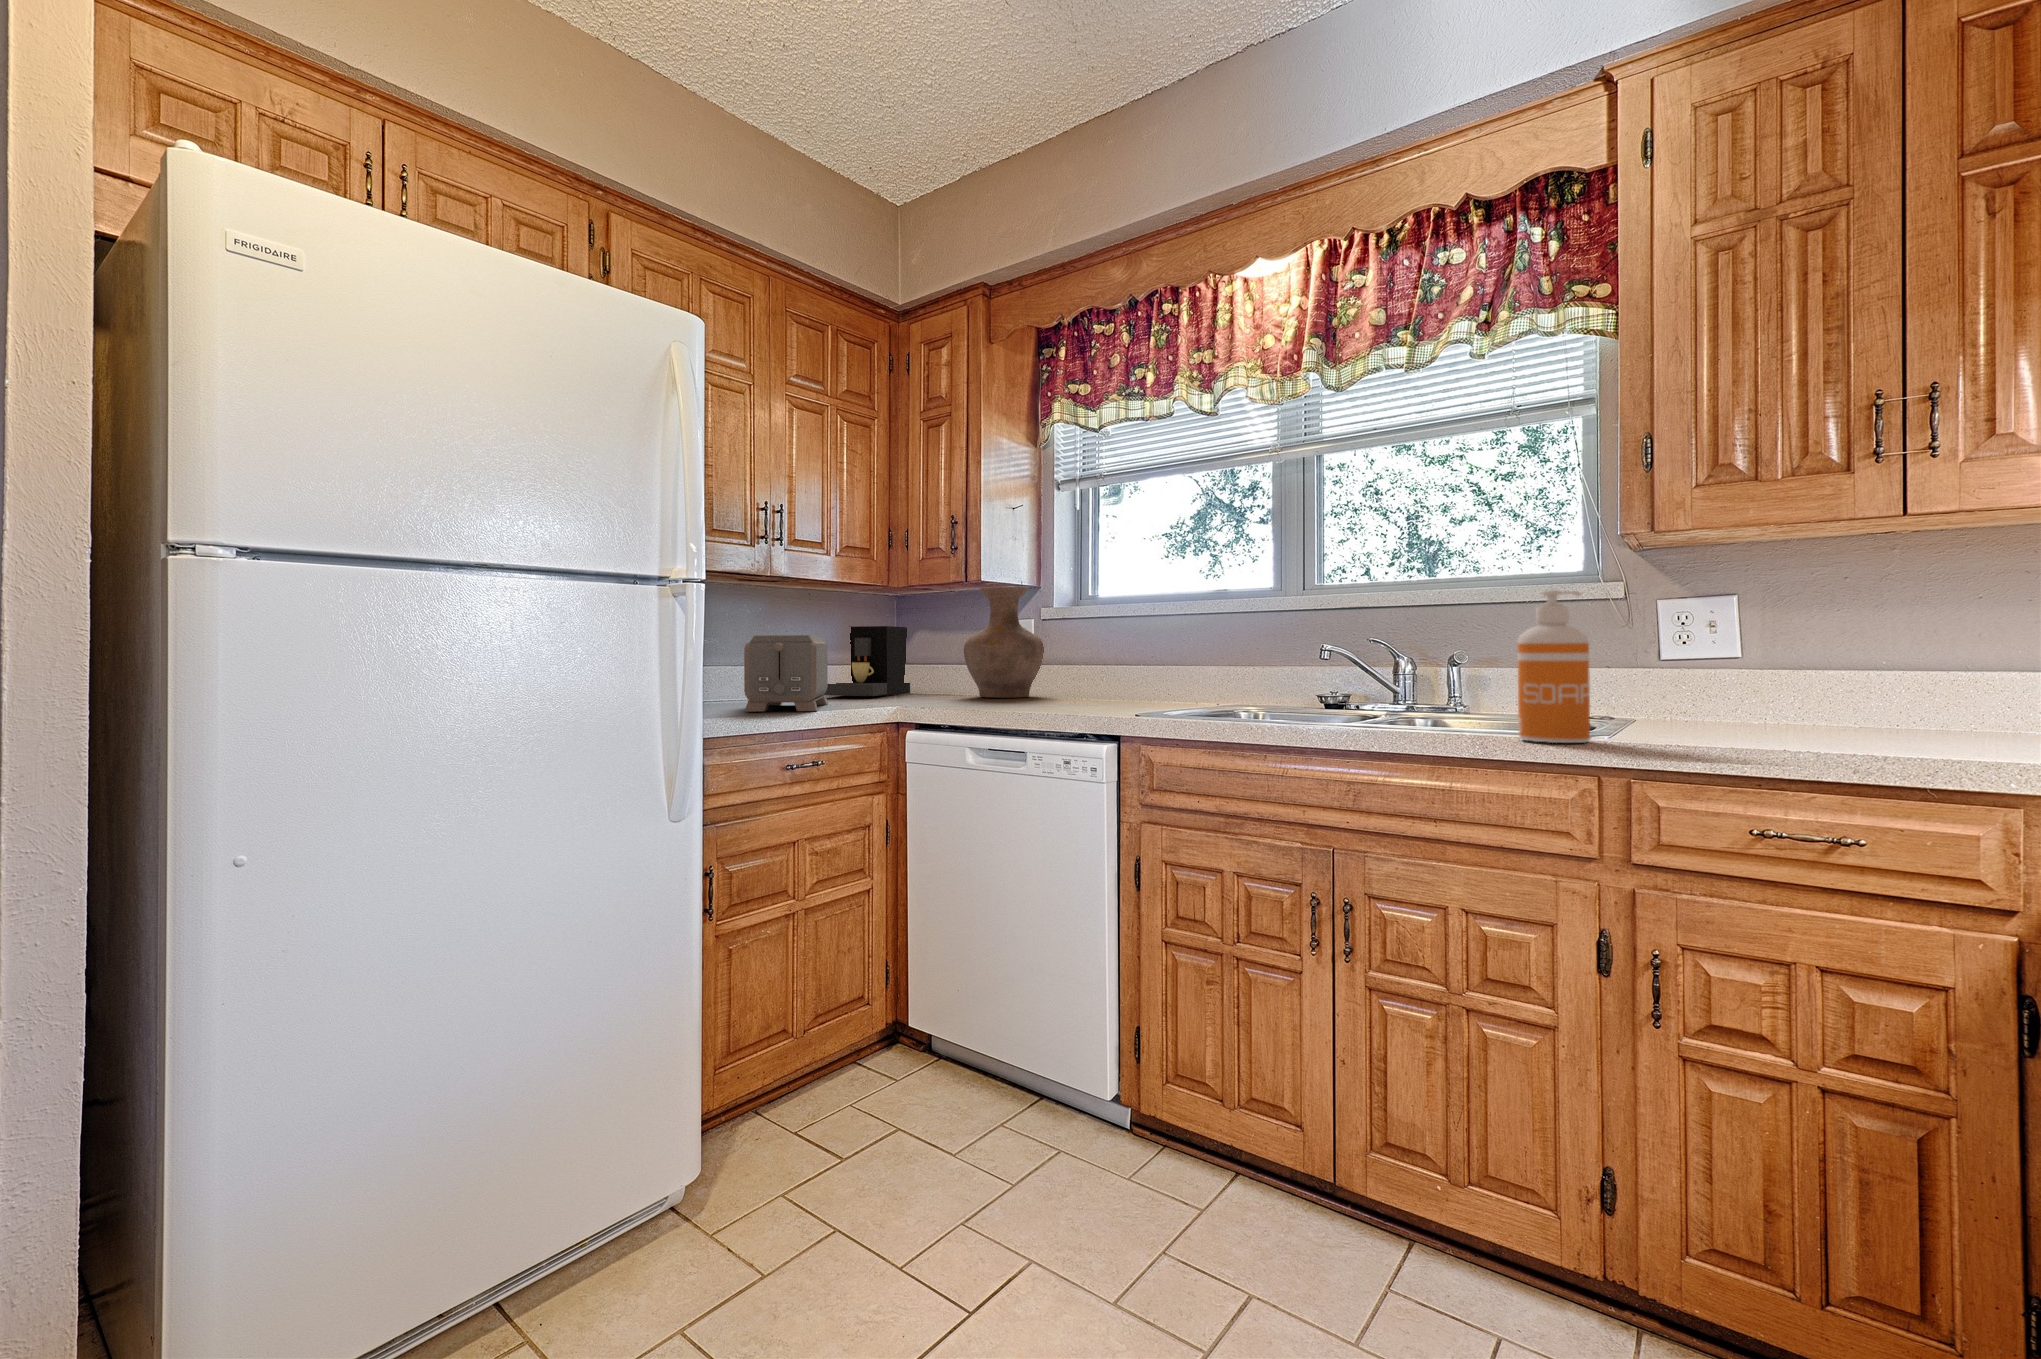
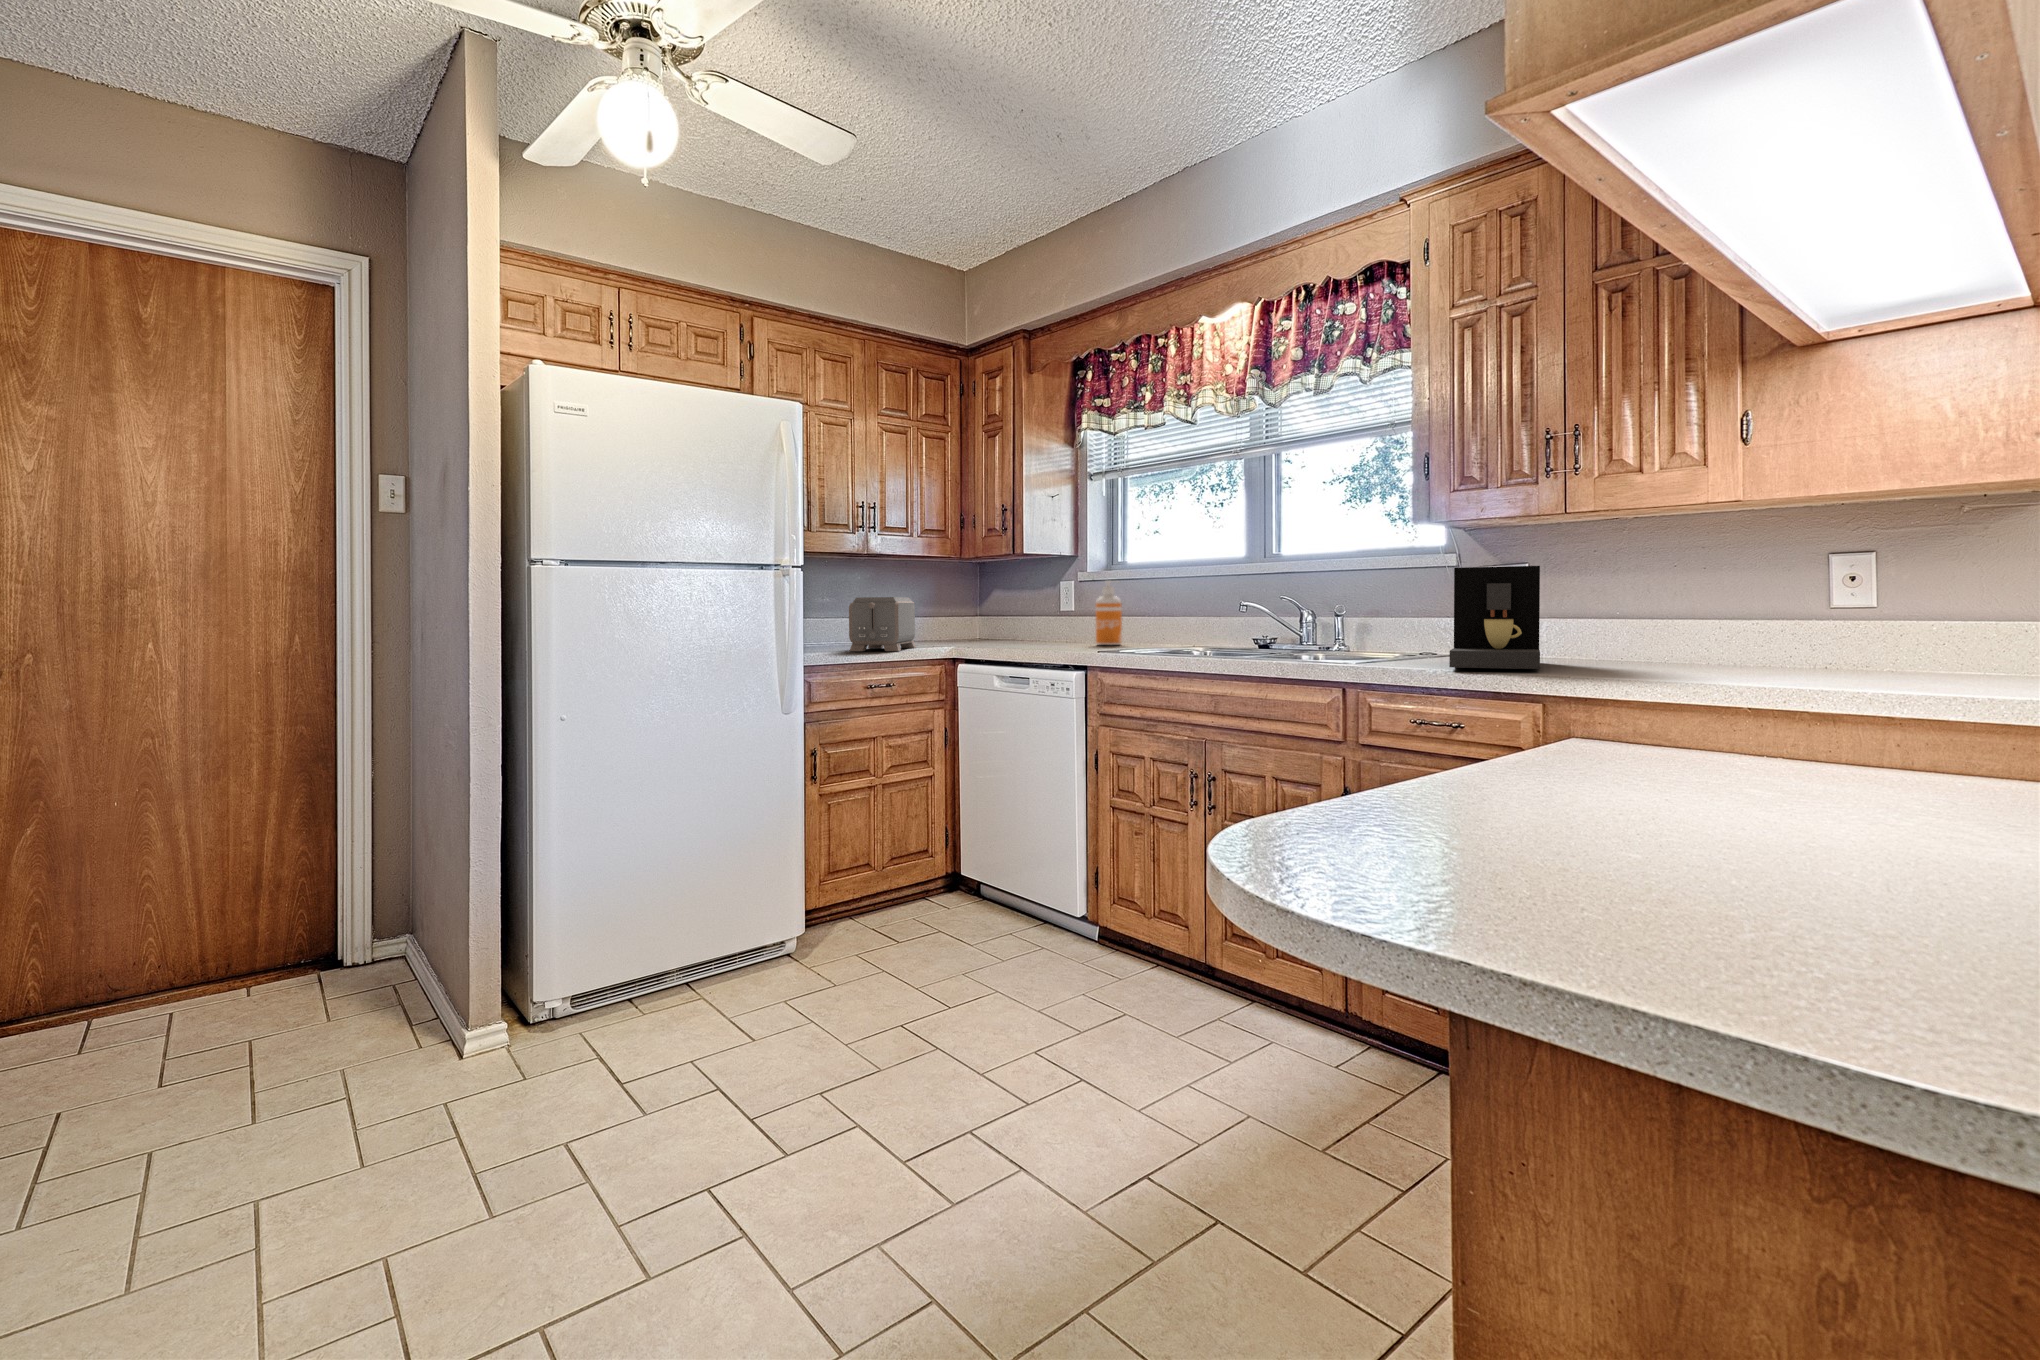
vase: present [964,587,1044,698] -> none [1023,558,1087,644]
soap dispenser: present [1517,590,1590,743] -> present [1096,581,1122,645]
coffee maker: present [824,626,910,696] -> present [1449,566,1540,669]

